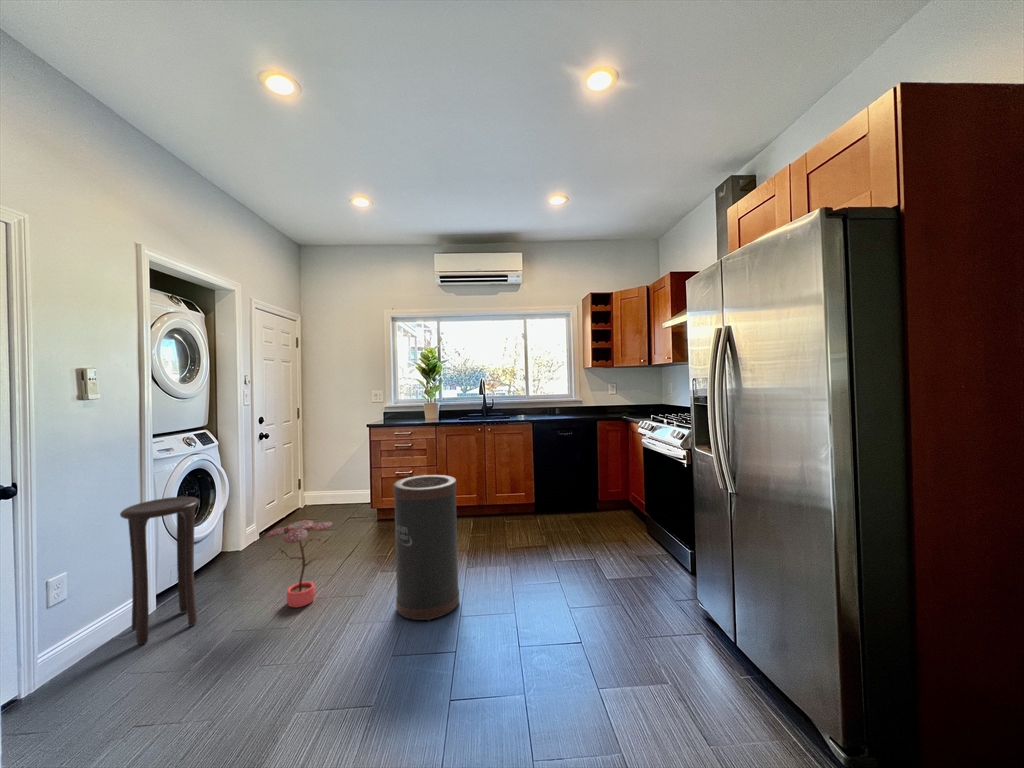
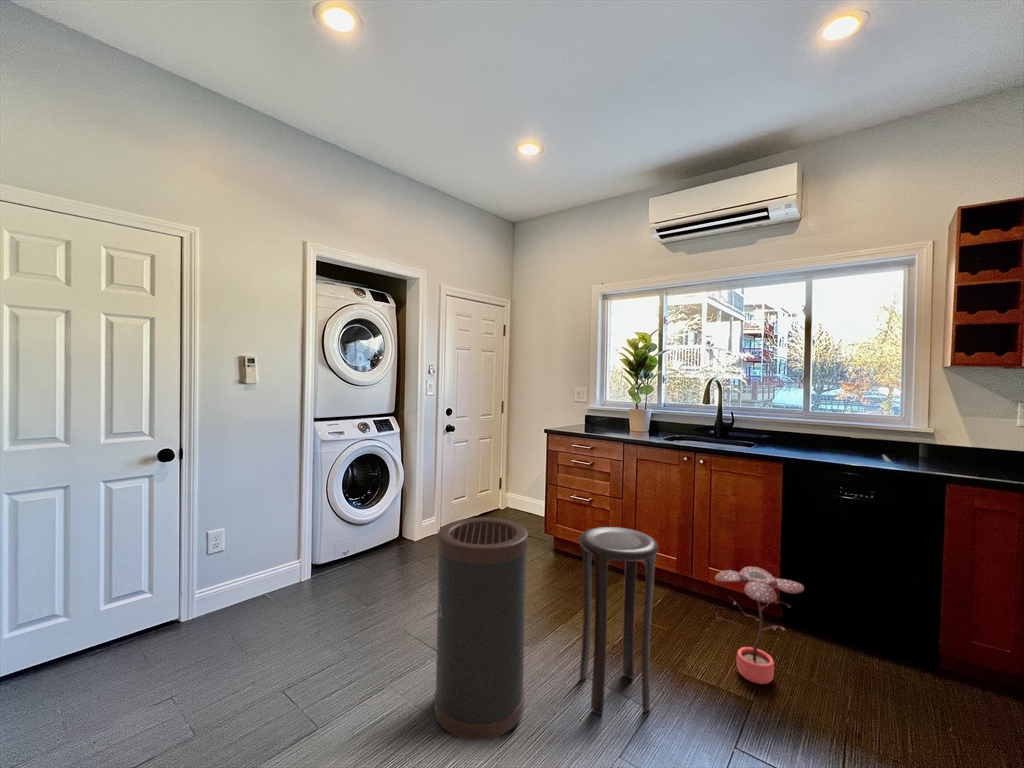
stool: present [120,497,199,644] -> present [579,527,658,715]
potted plant: present [265,520,332,607] -> present [715,567,804,684]

